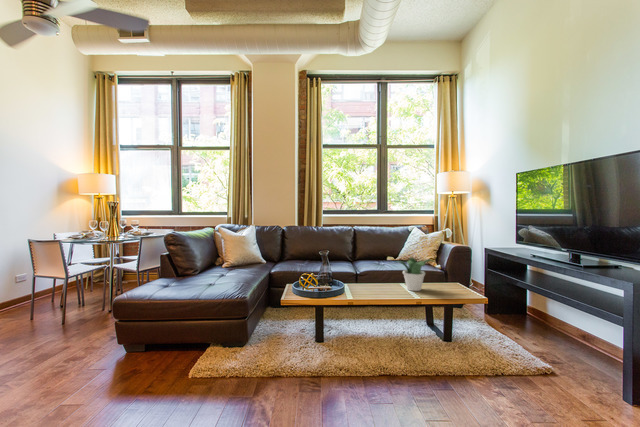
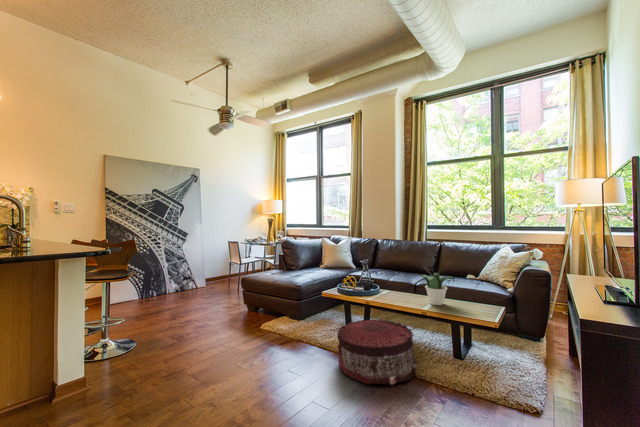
pouf: none [355,318,453,405] -> present [337,319,416,385]

